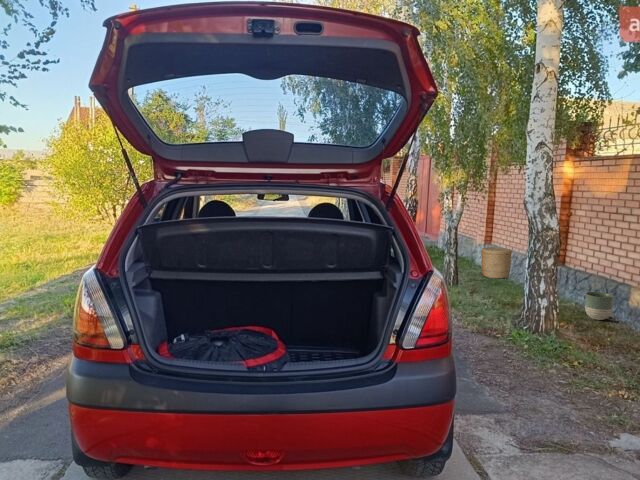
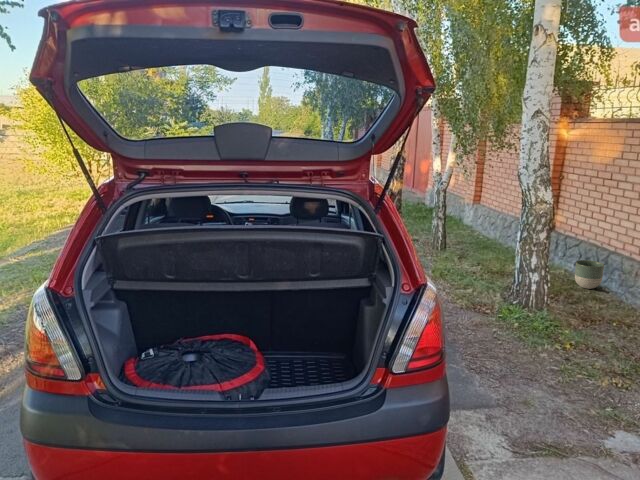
woven basket: present [481,247,512,278] -> none [470,208,501,240]

